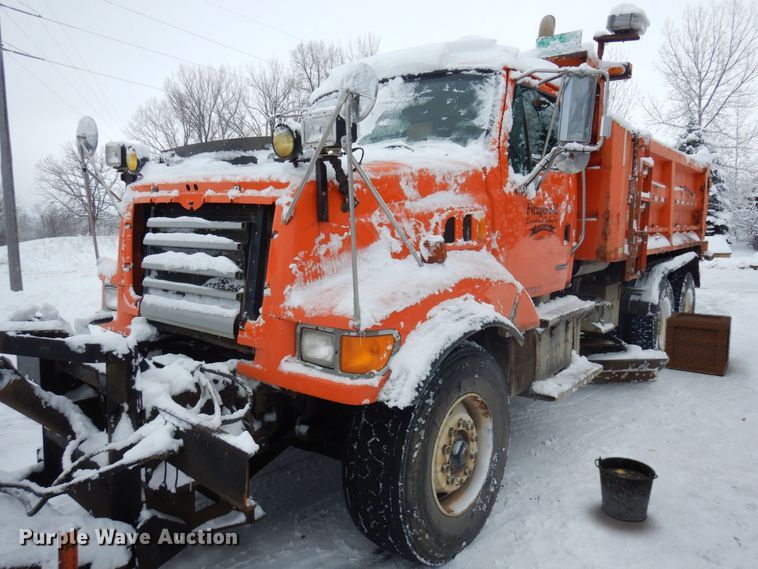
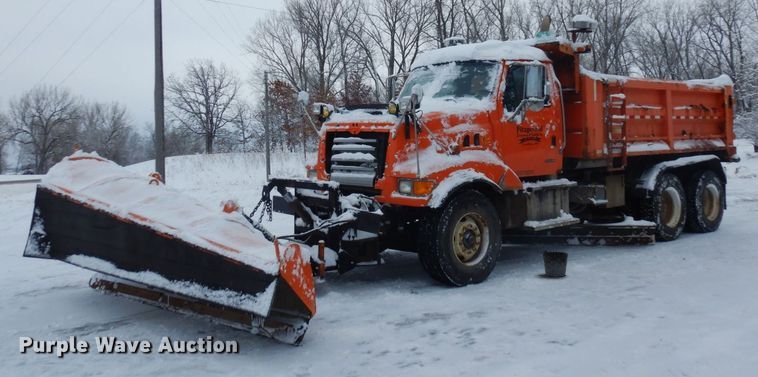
wooden crate: present [664,312,732,376] -> none [671,199,727,242]

